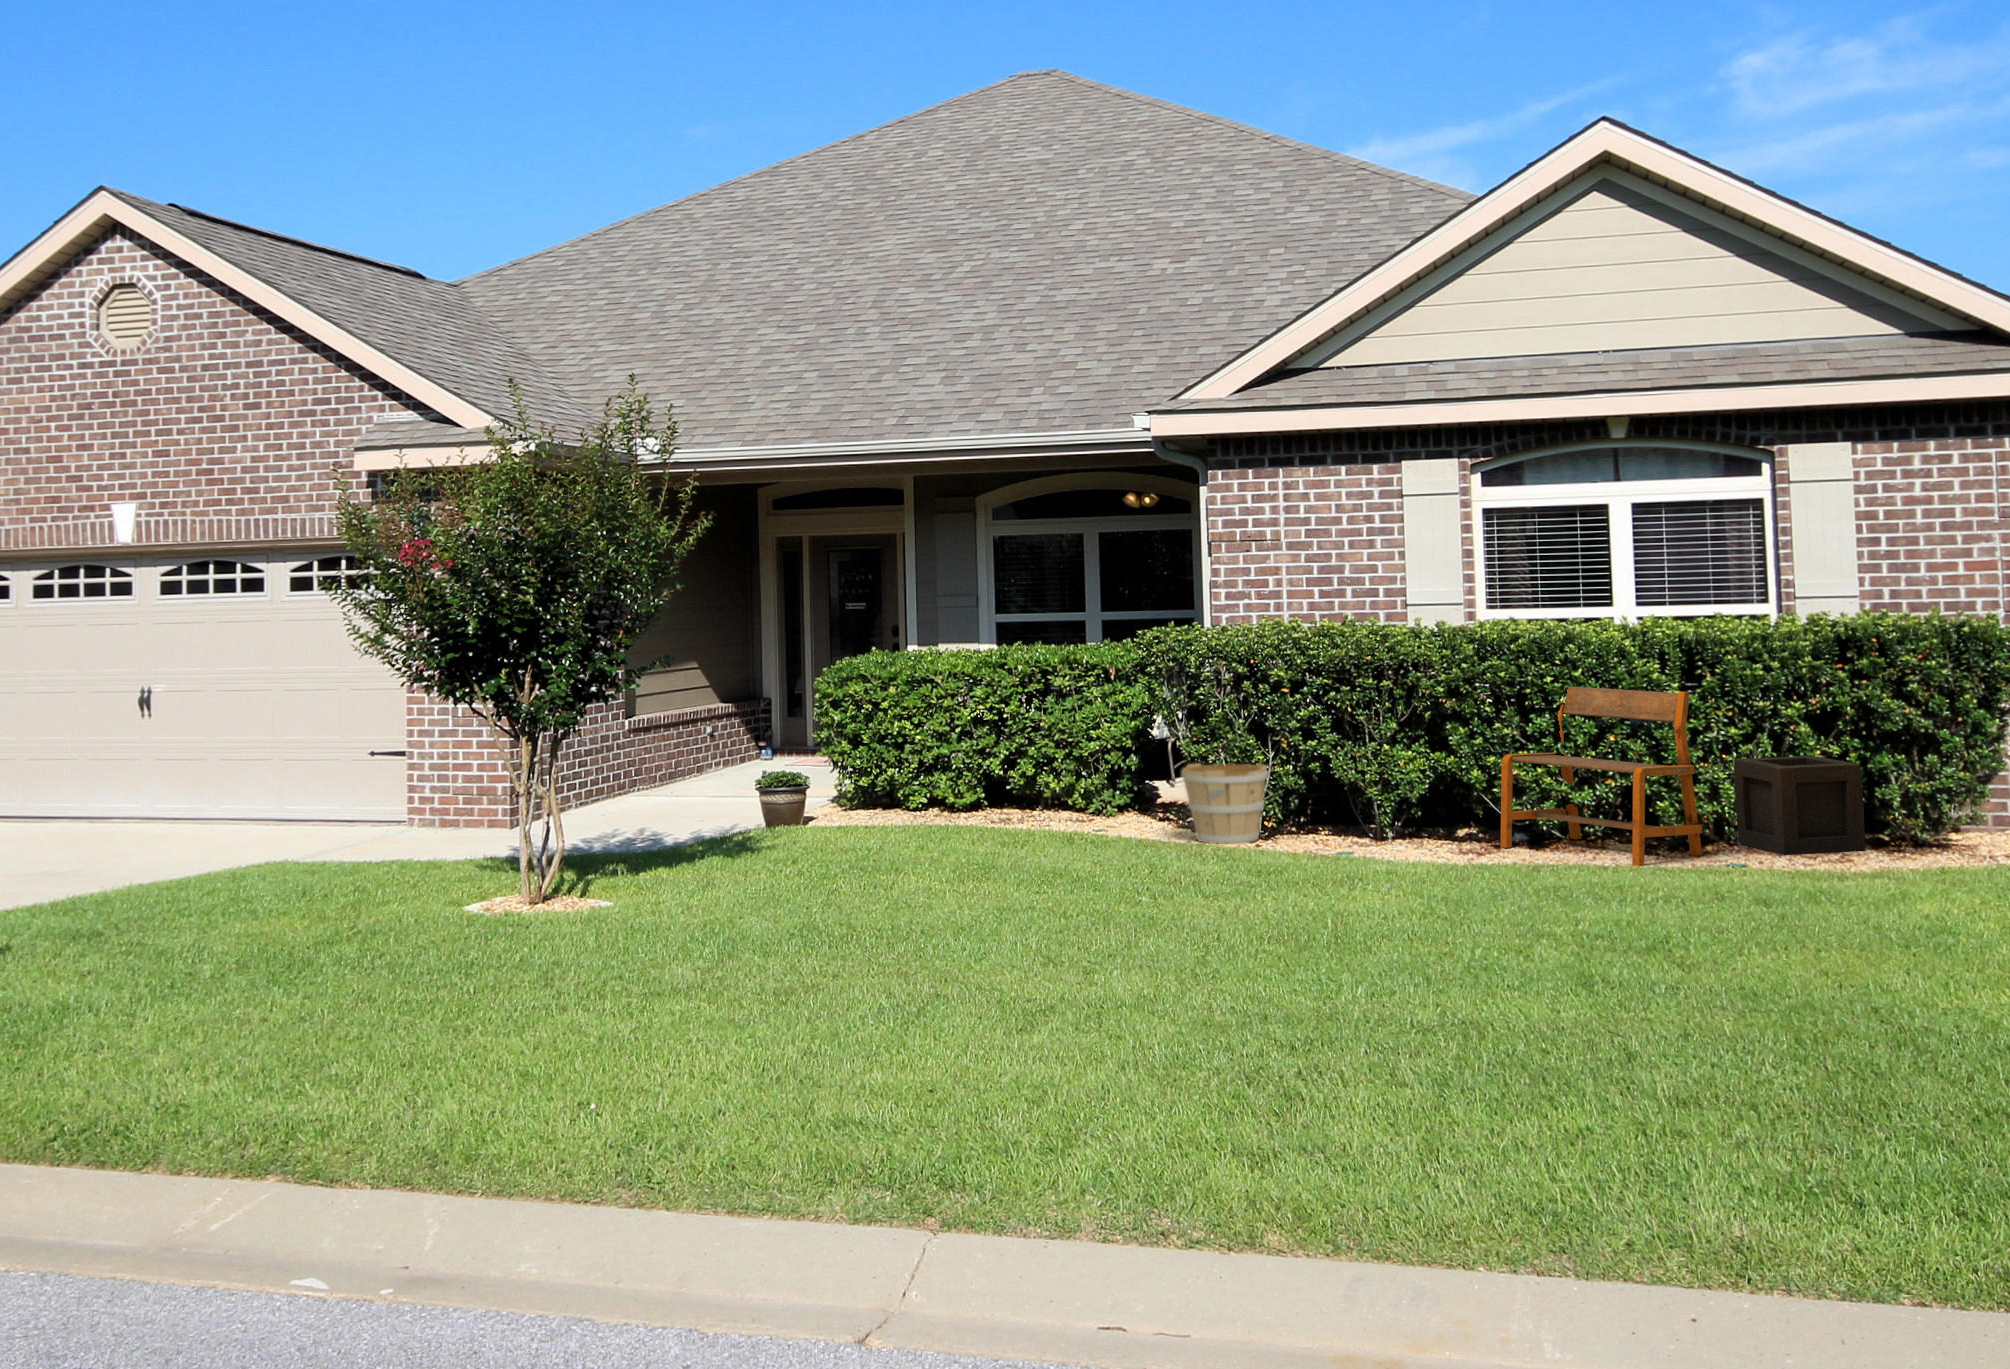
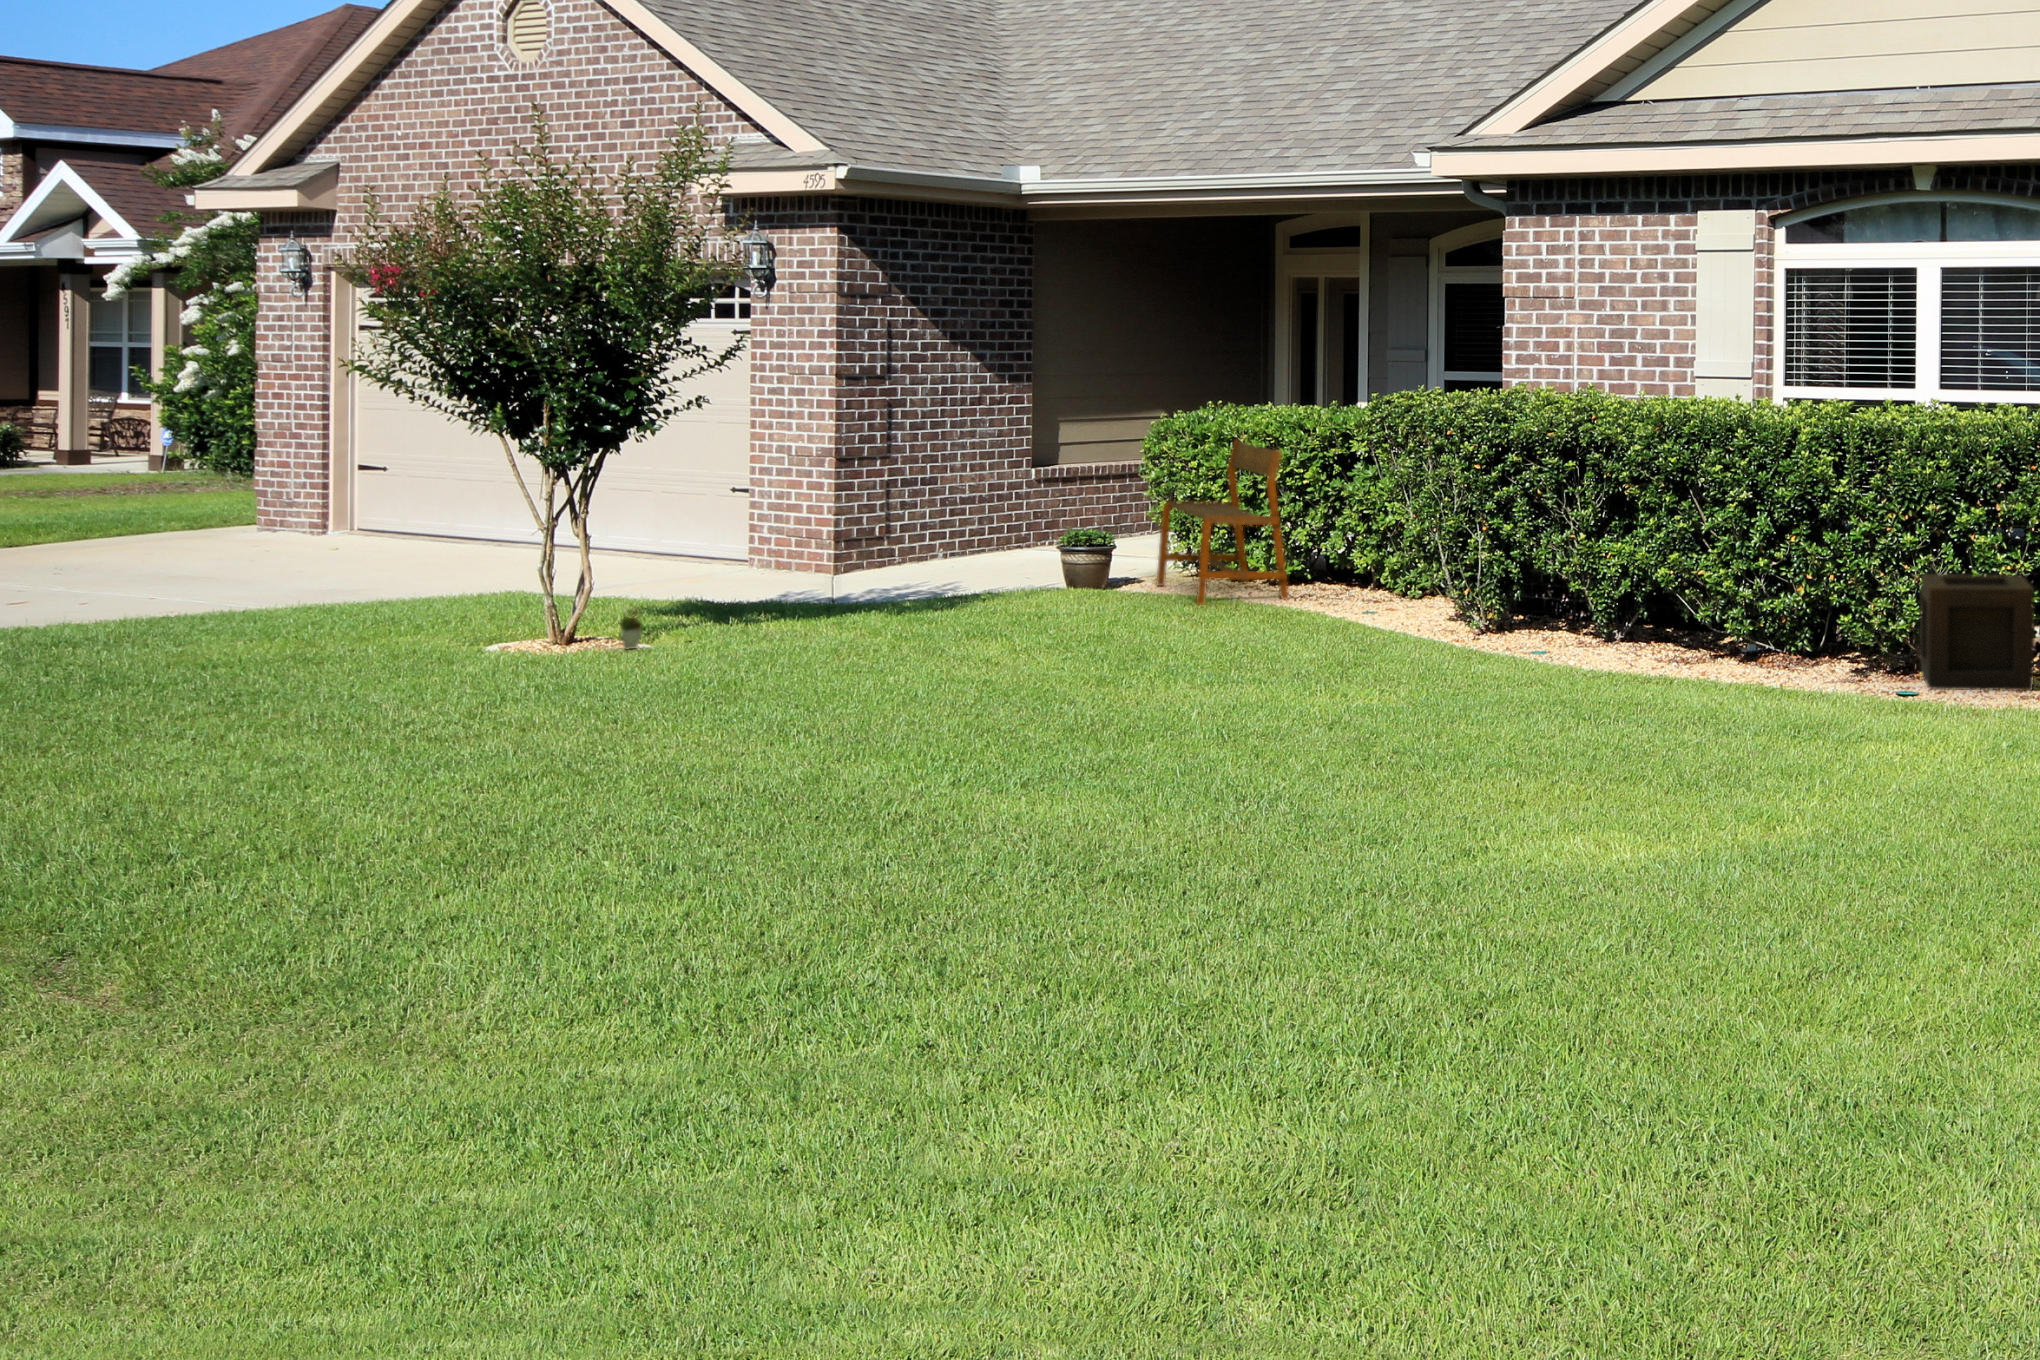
bench: present [1500,686,1702,866] -> present [1157,440,1289,605]
wooden bucket: present [1182,763,1268,844] -> none [1364,545,1460,636]
decorative plant: none [562,852,583,898] -> present [620,605,642,649]

